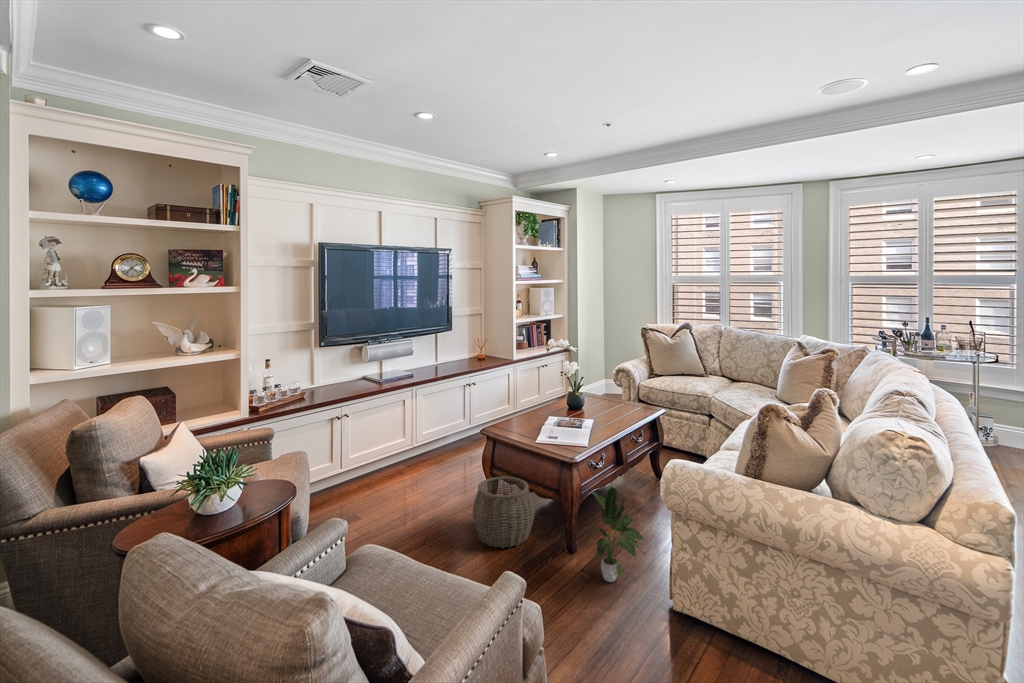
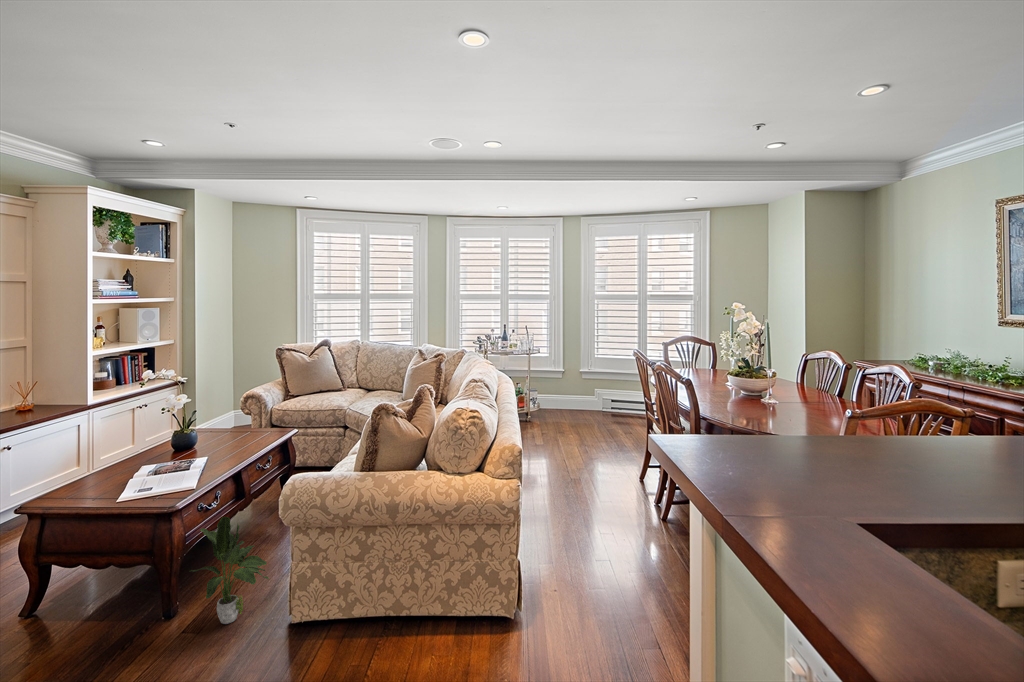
woven basket: present [473,477,534,548] -> none [18,542,125,643]

